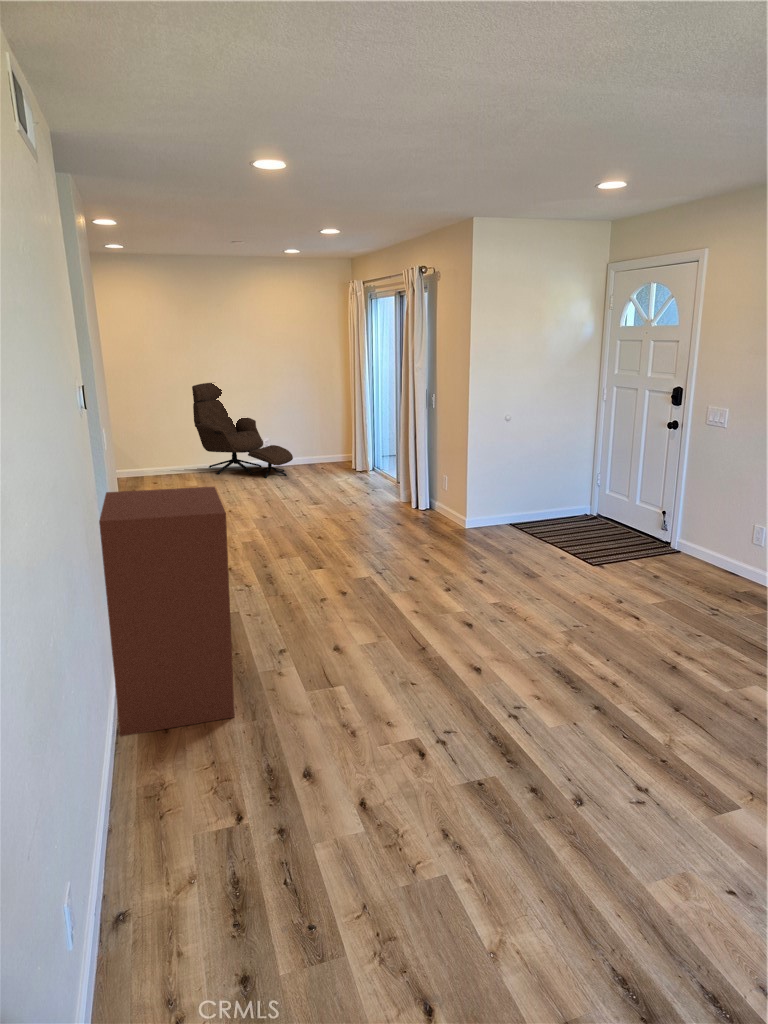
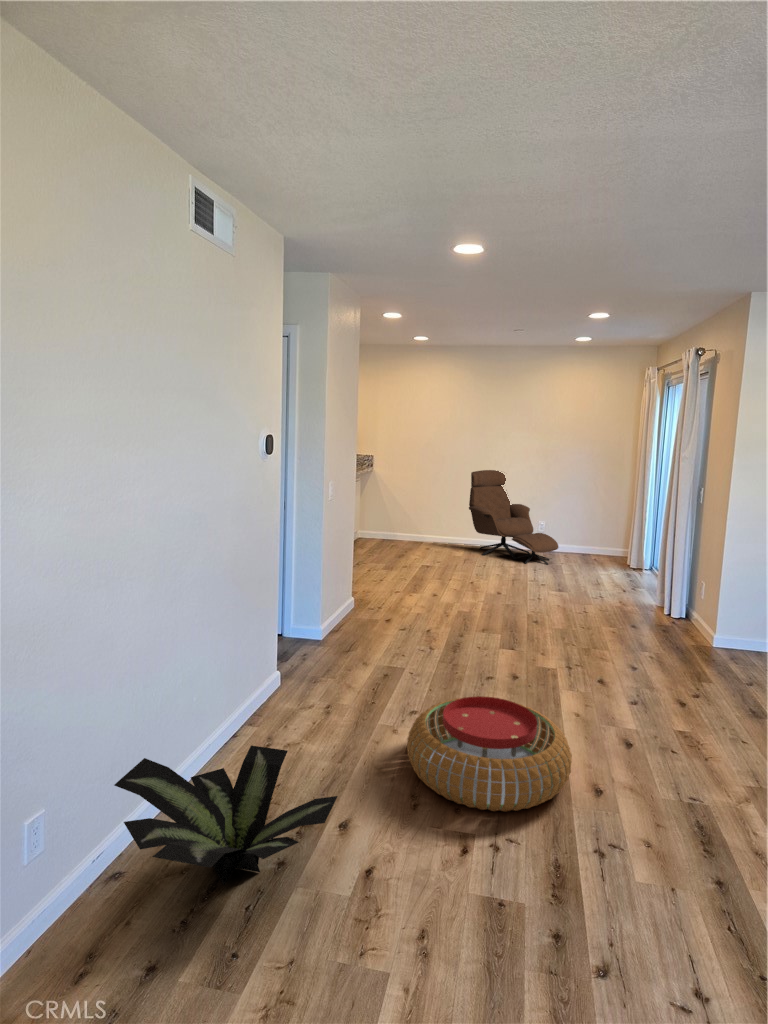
bookshelf: present [99,487,235,736] -> none [232,536,356,757]
pouf: none [312,615,463,718] -> present [407,696,572,811]
potted plant: none [100,722,346,876] -> present [114,746,337,885]

